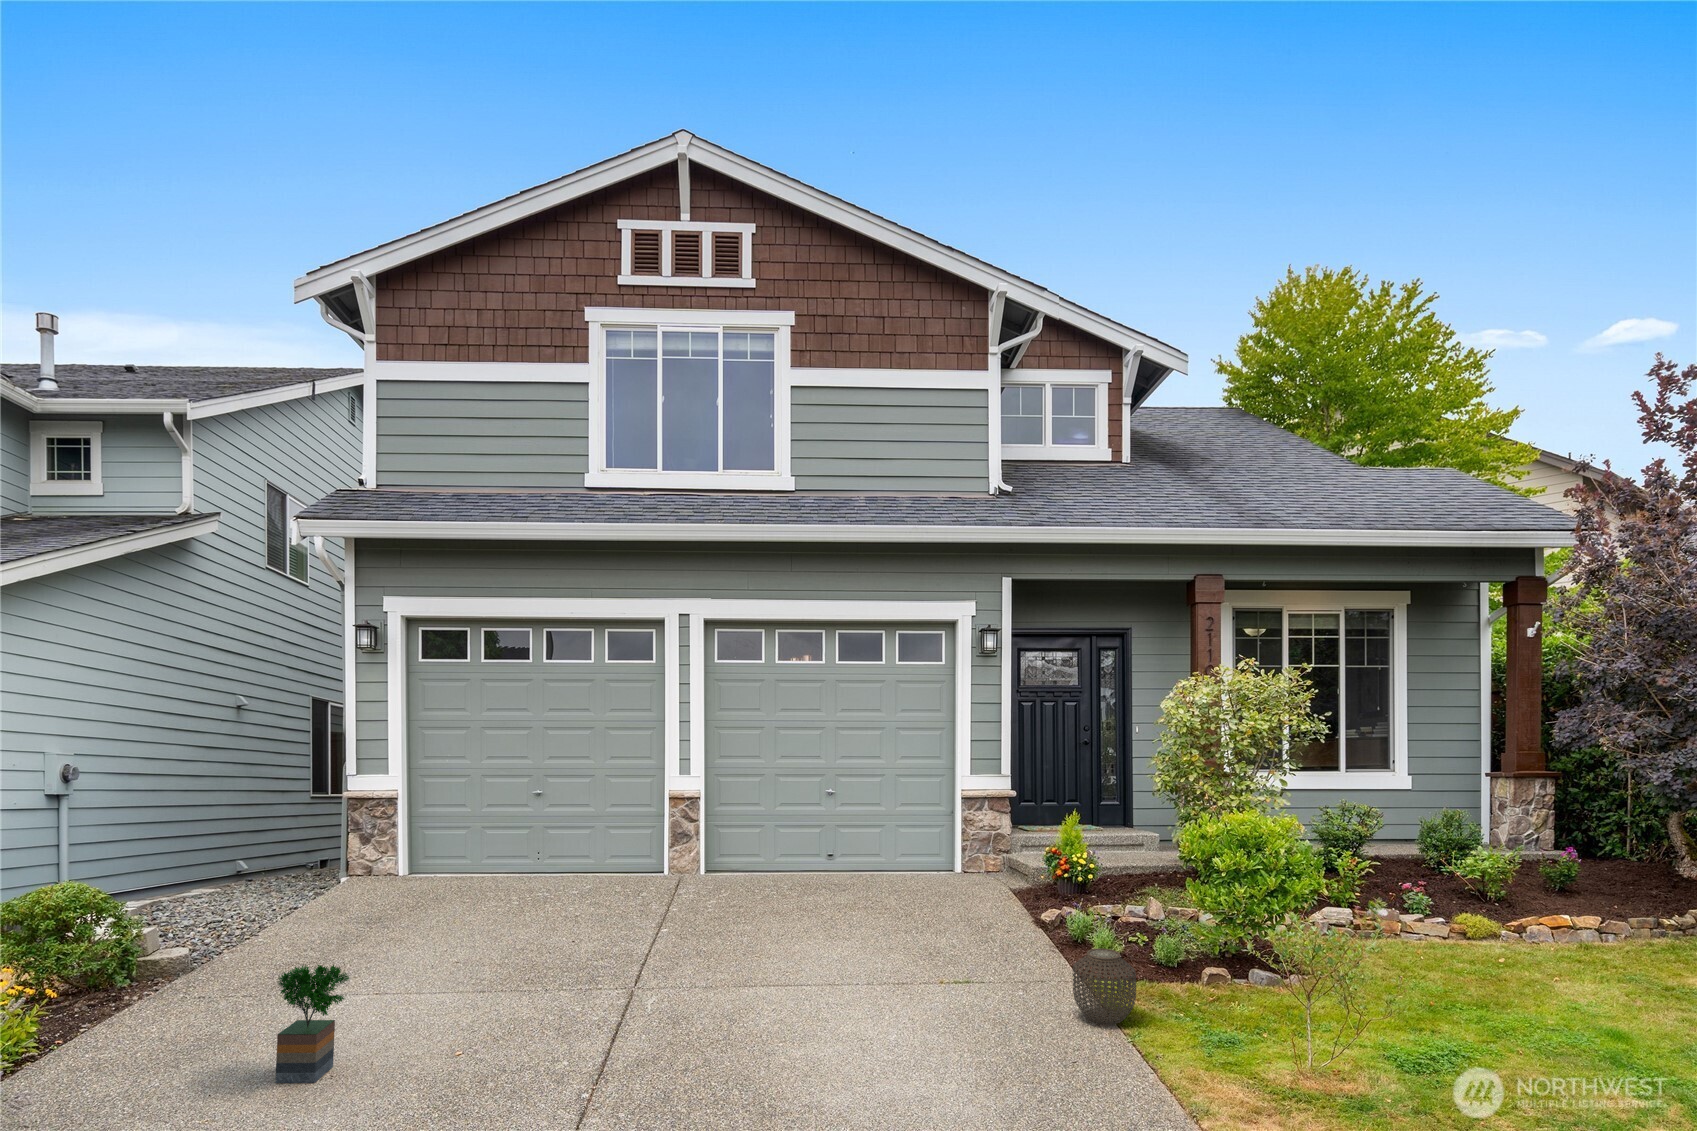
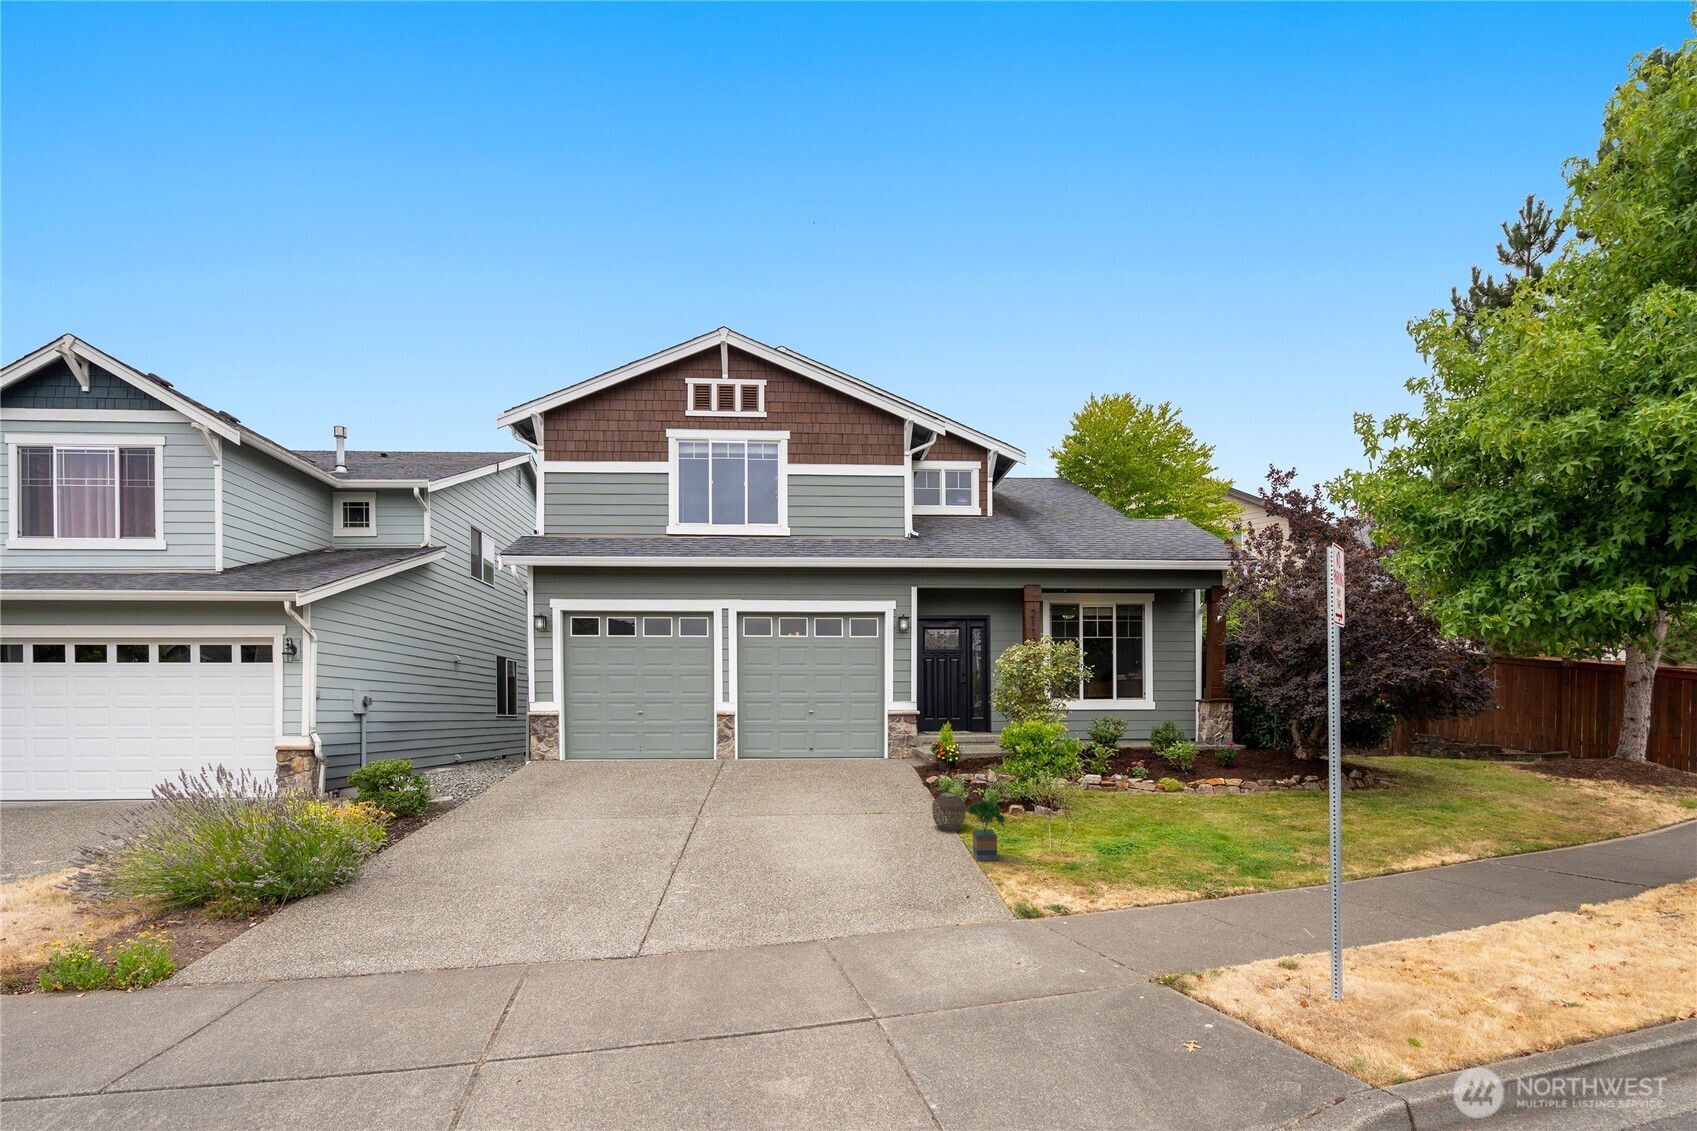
potted tree: present [275,965,349,1083] -> present [967,801,1005,861]

